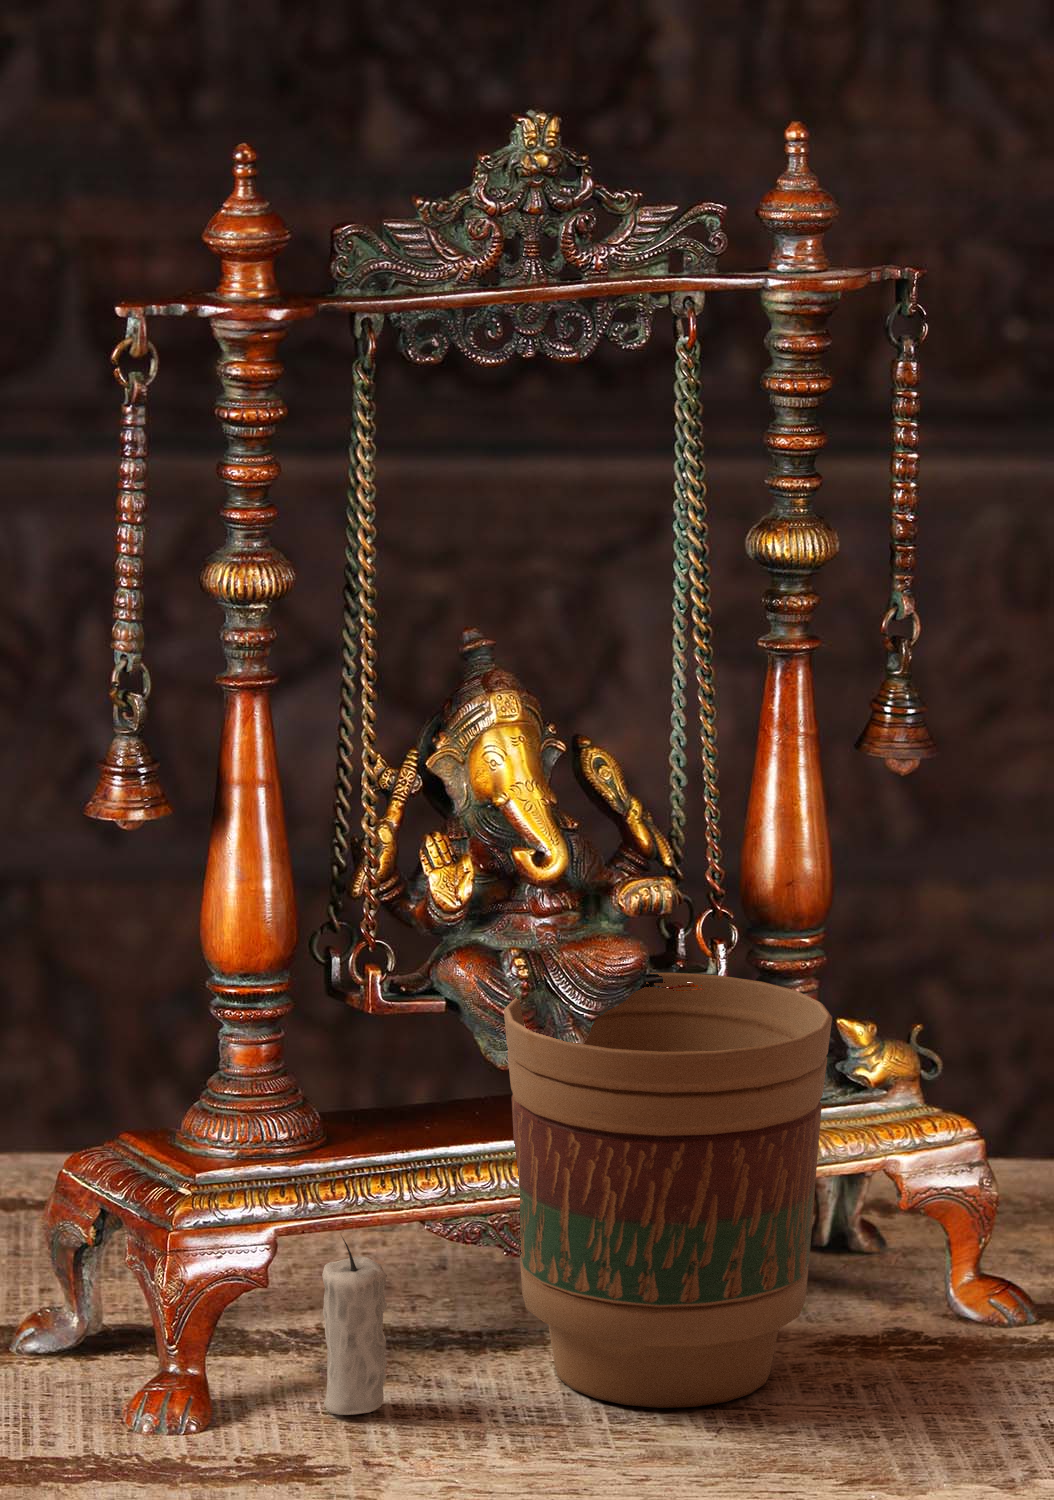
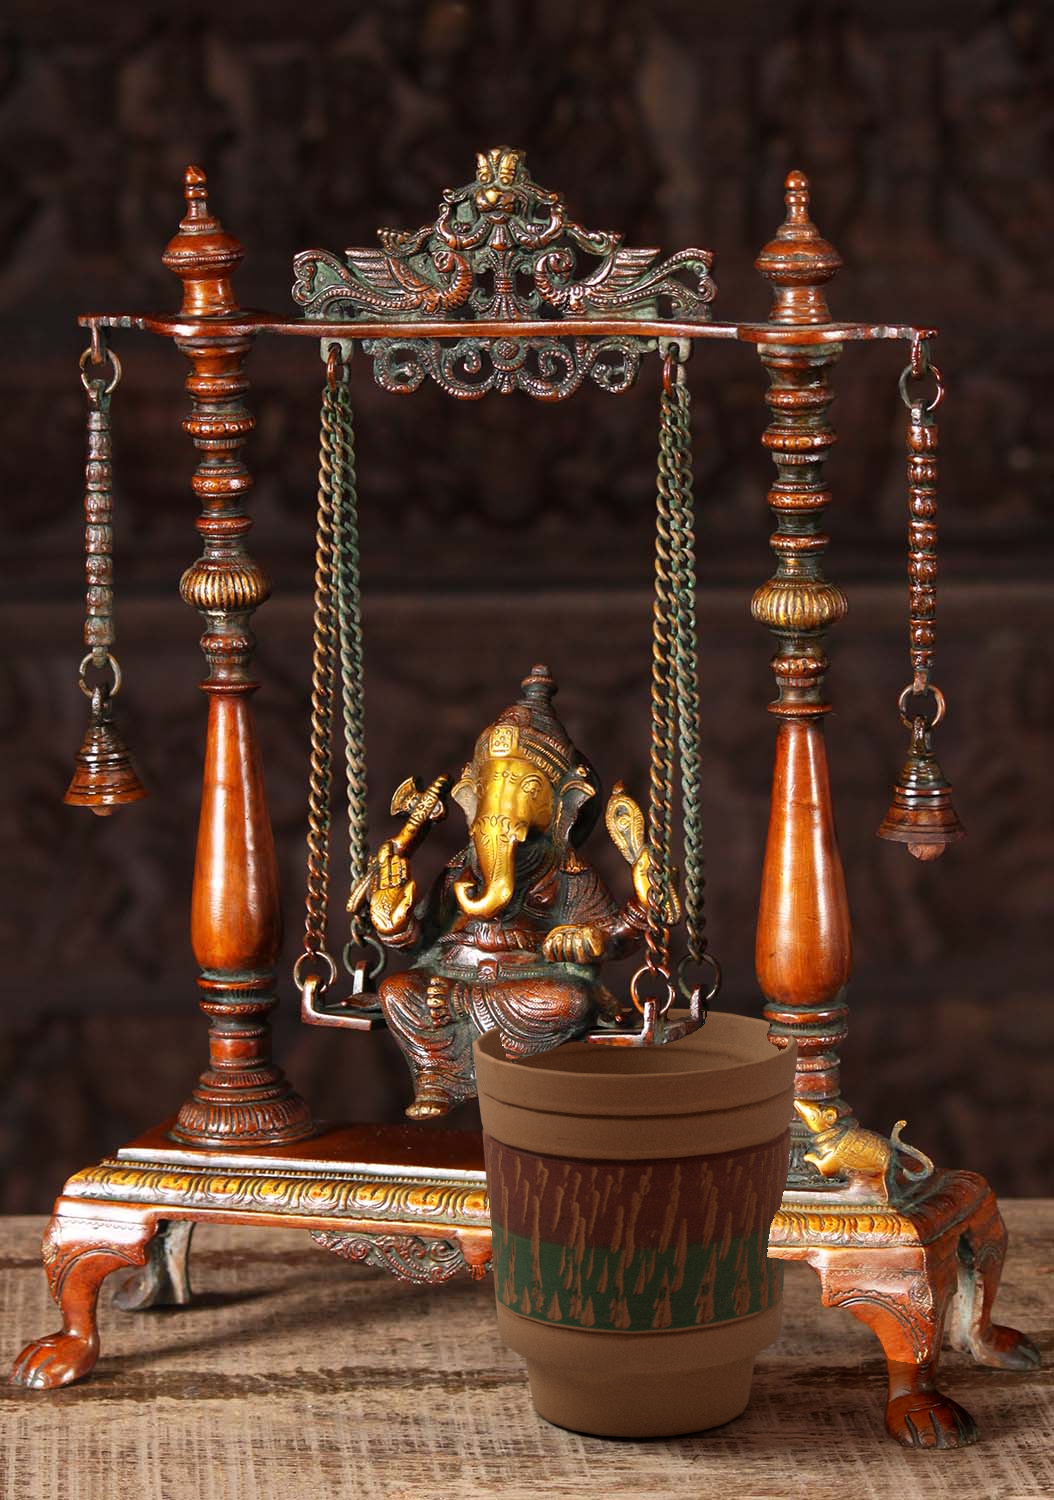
candle: present [322,1237,387,1415] -> none [295,1266,362,1450]

